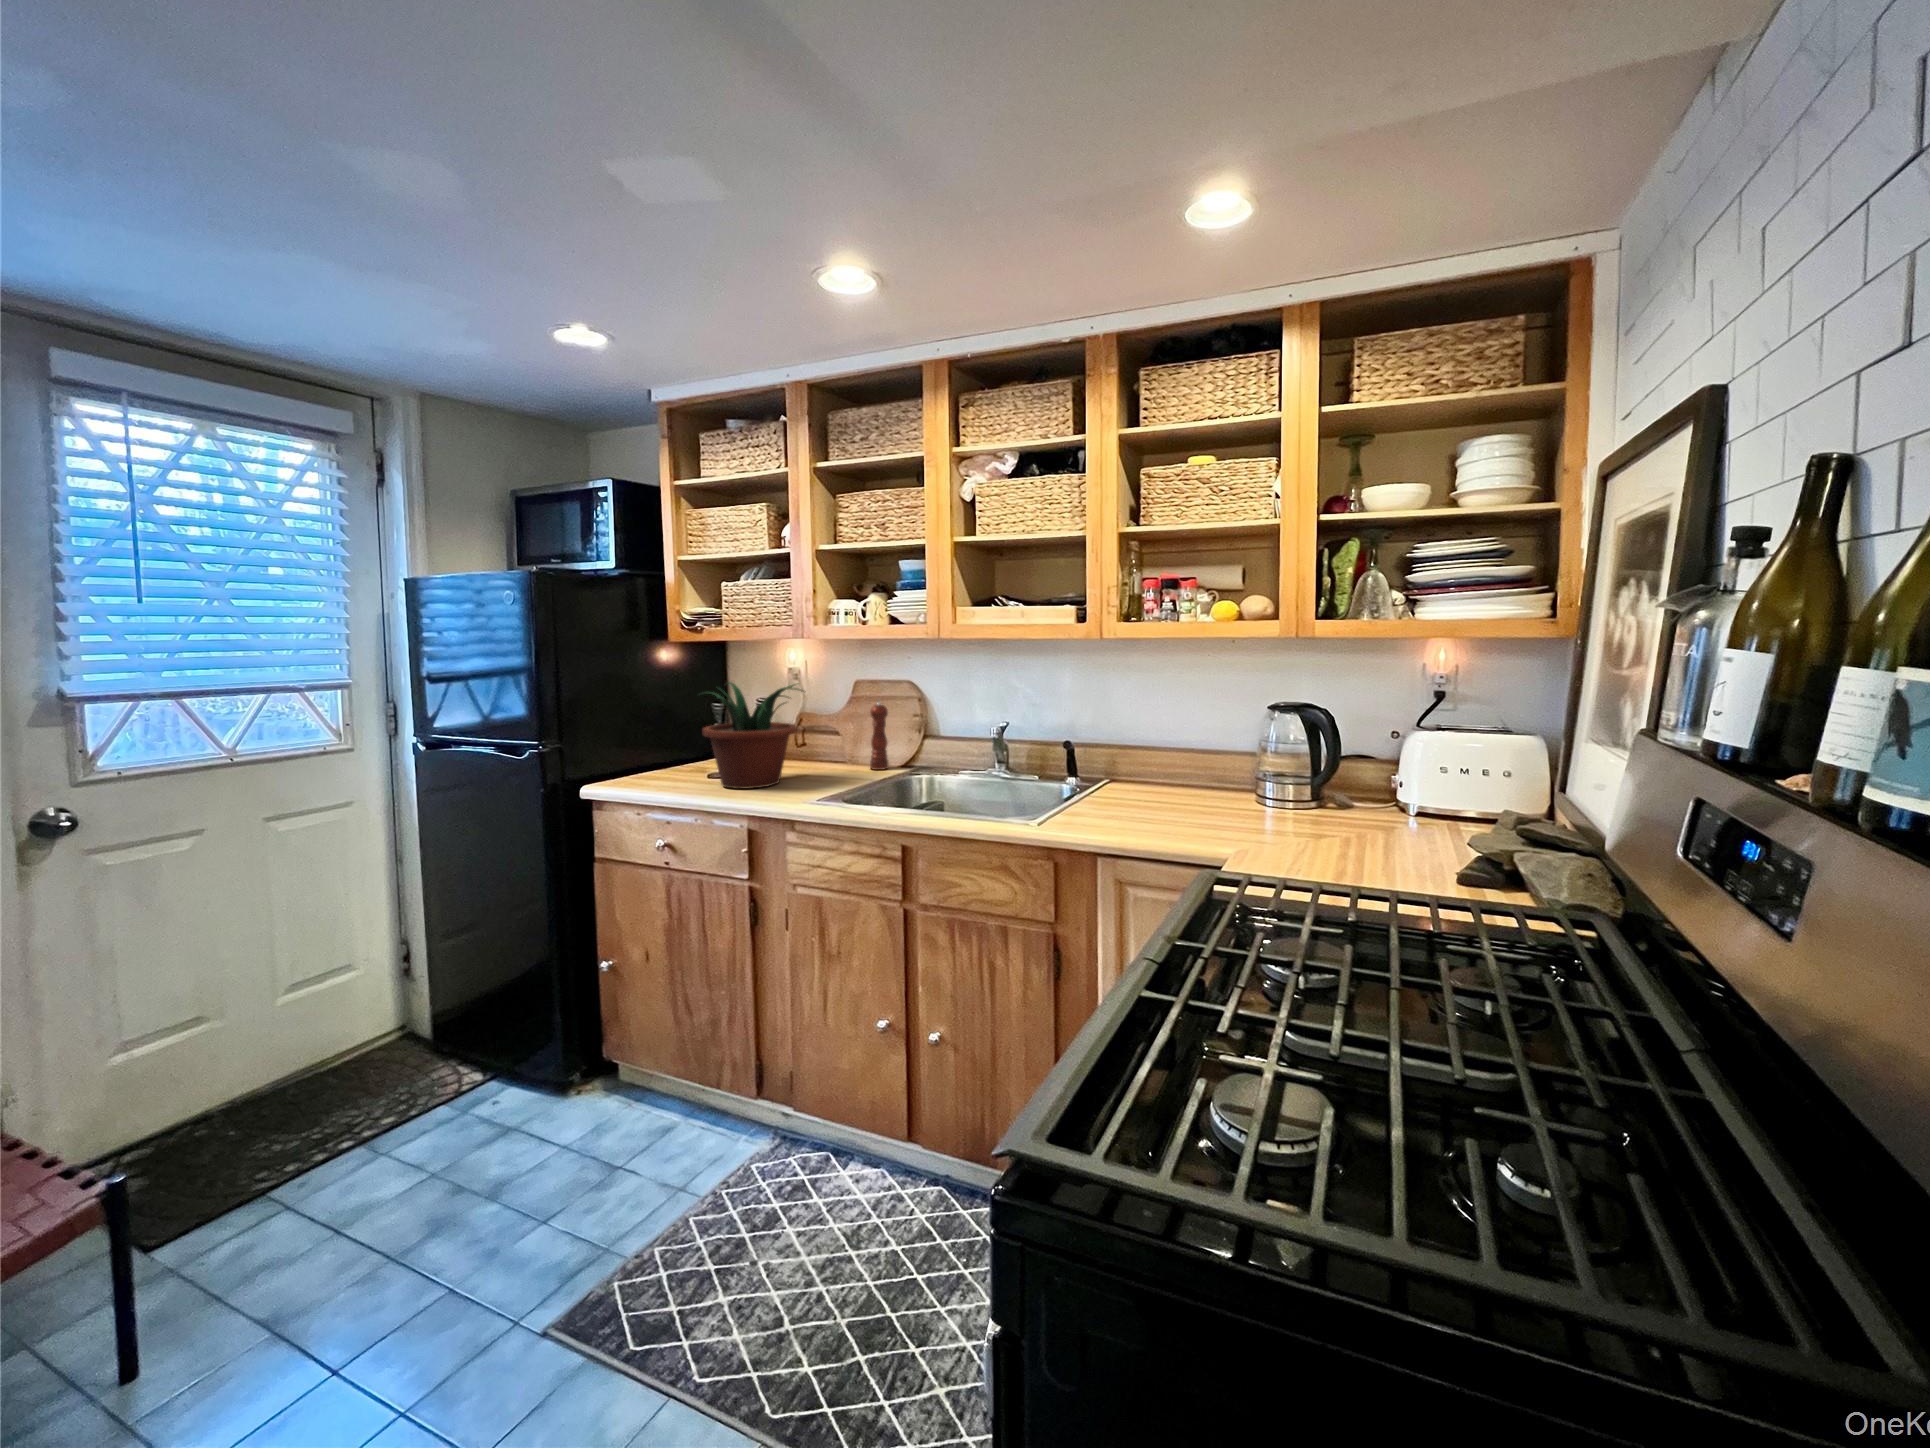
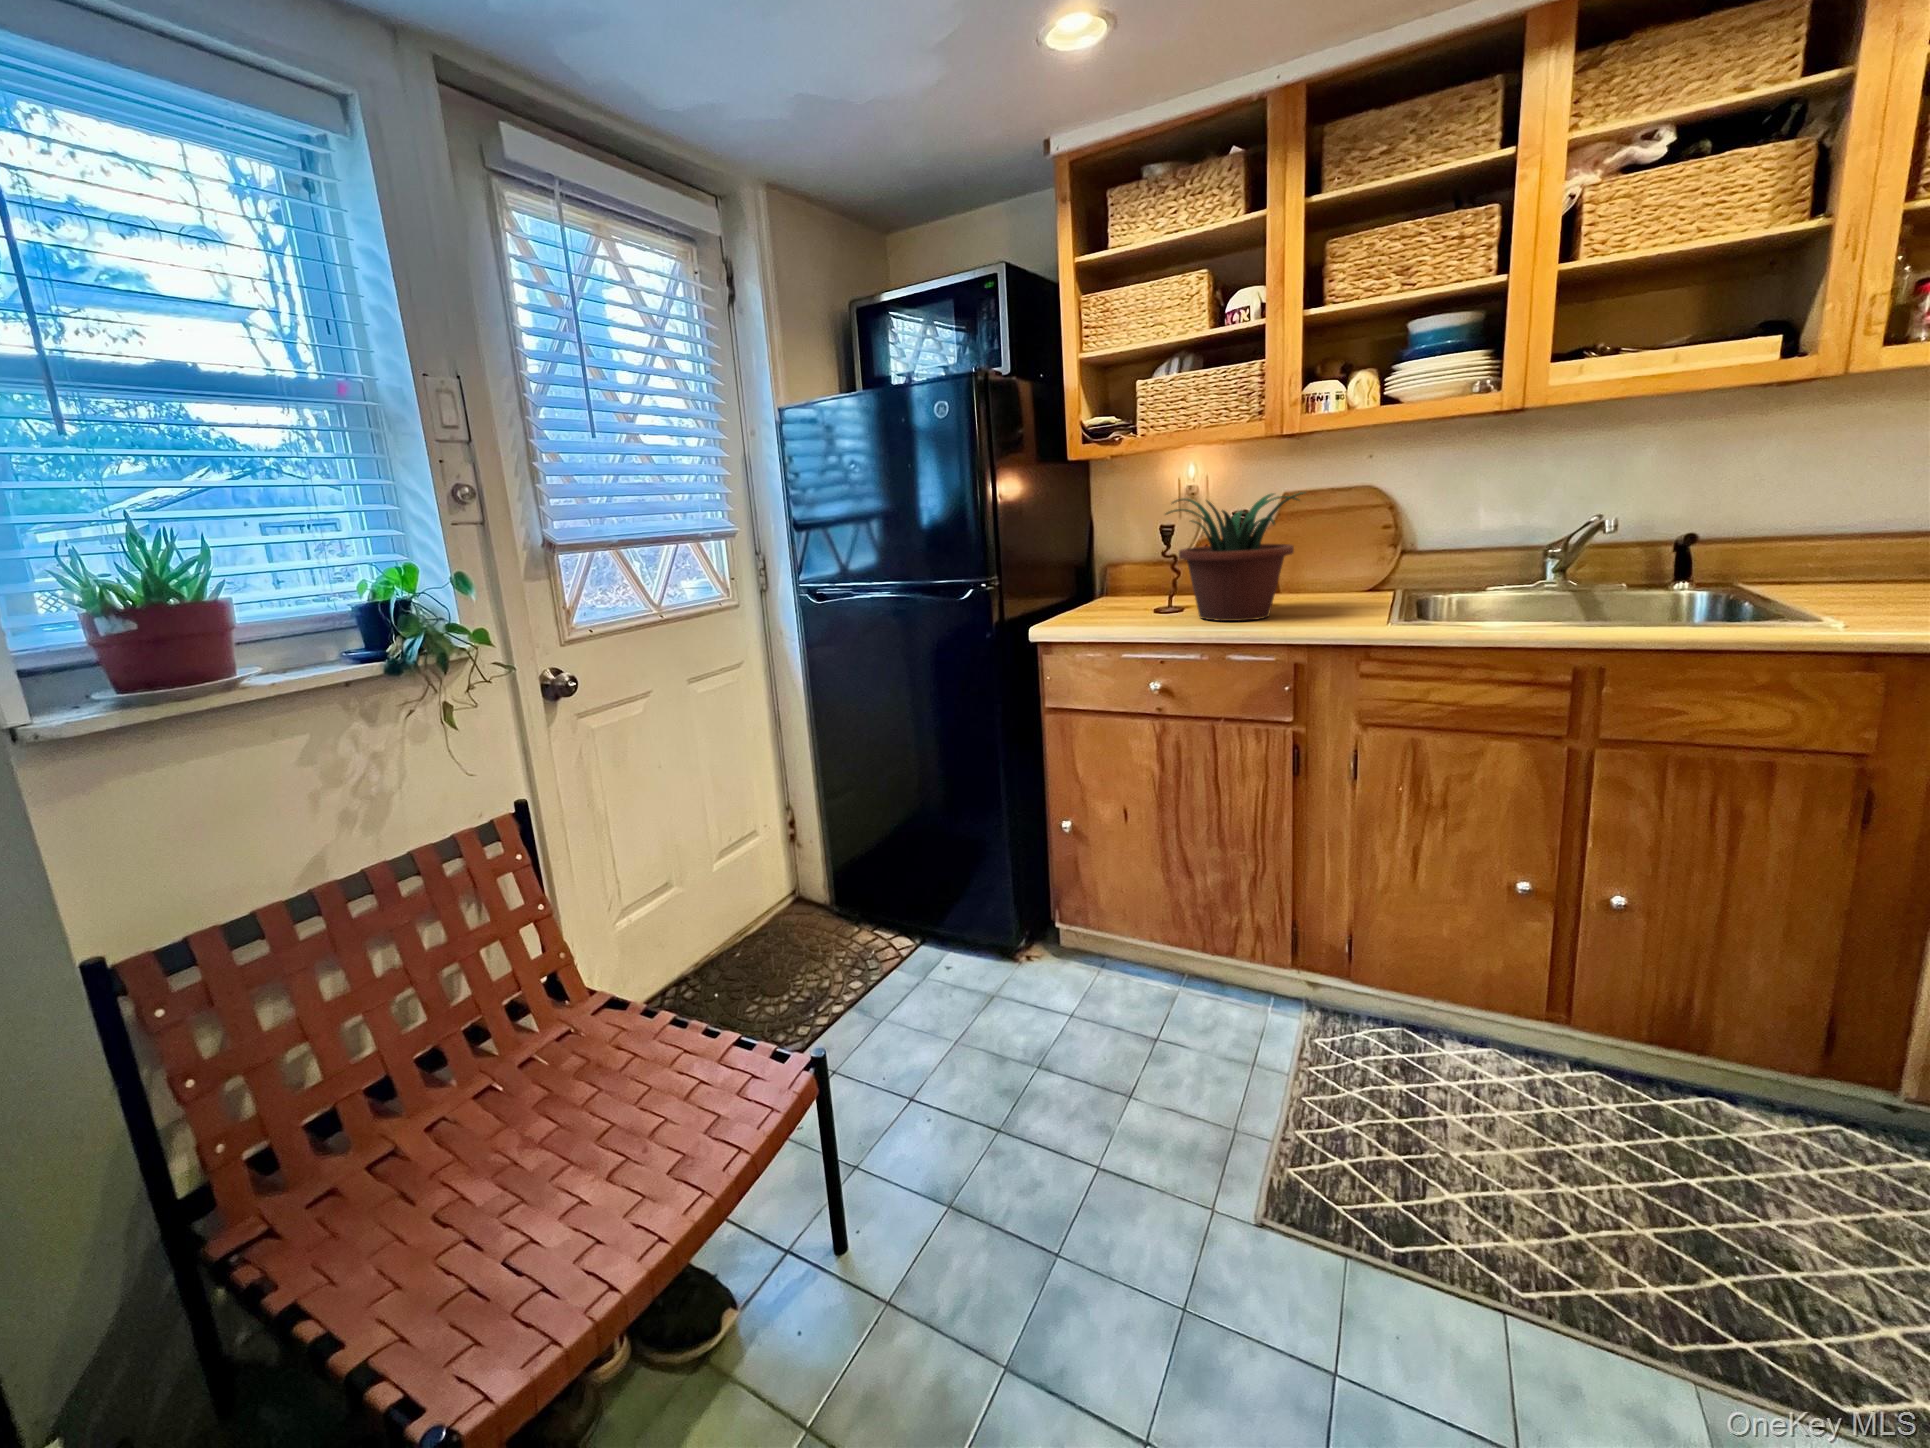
pepper mill: present [870,700,889,770] -> none [1333,510,1361,597]

